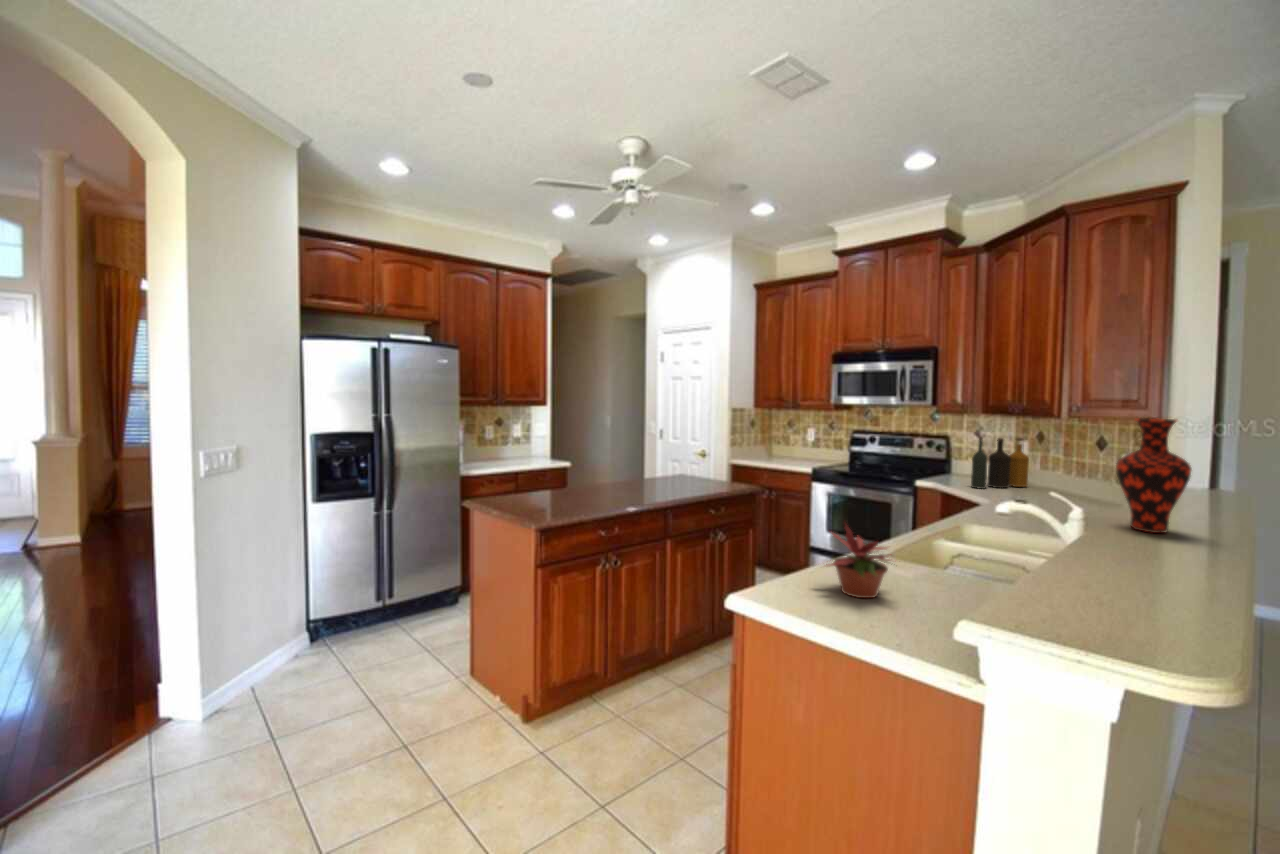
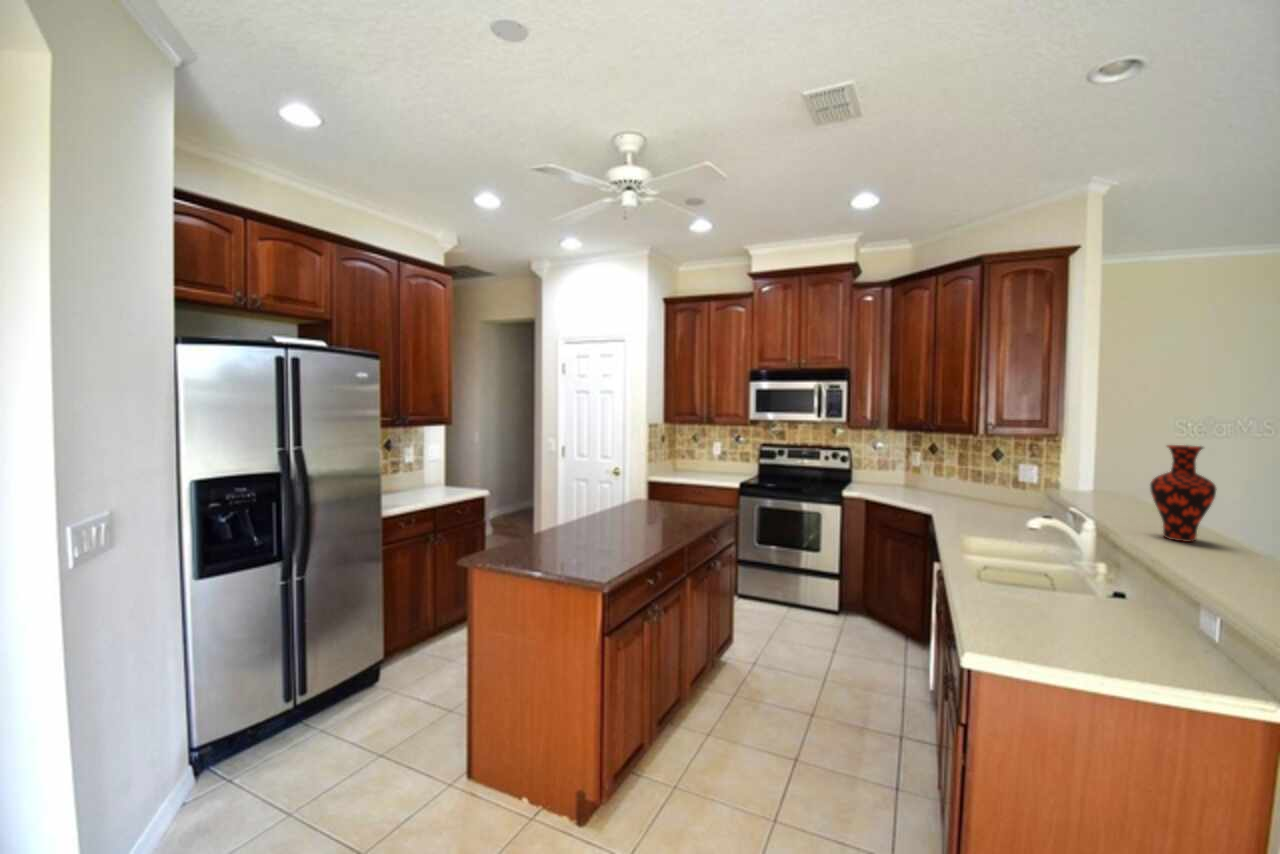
bottle: present [971,437,1029,489] -> none [892,449,930,496]
potted plant: present [826,525,891,598] -> none [1015,564,1119,643]

